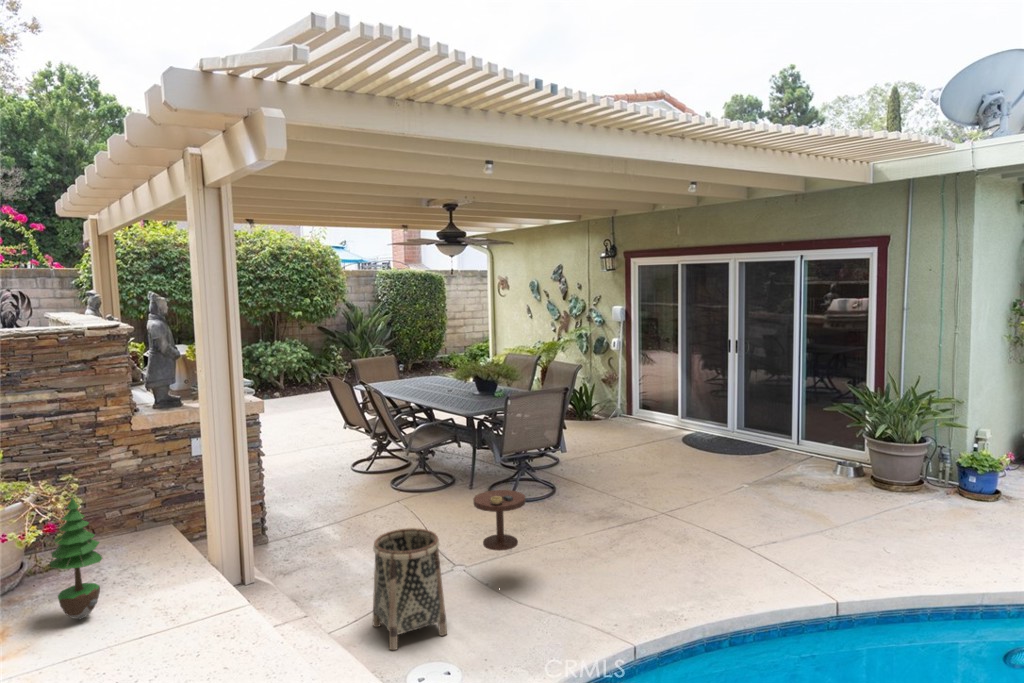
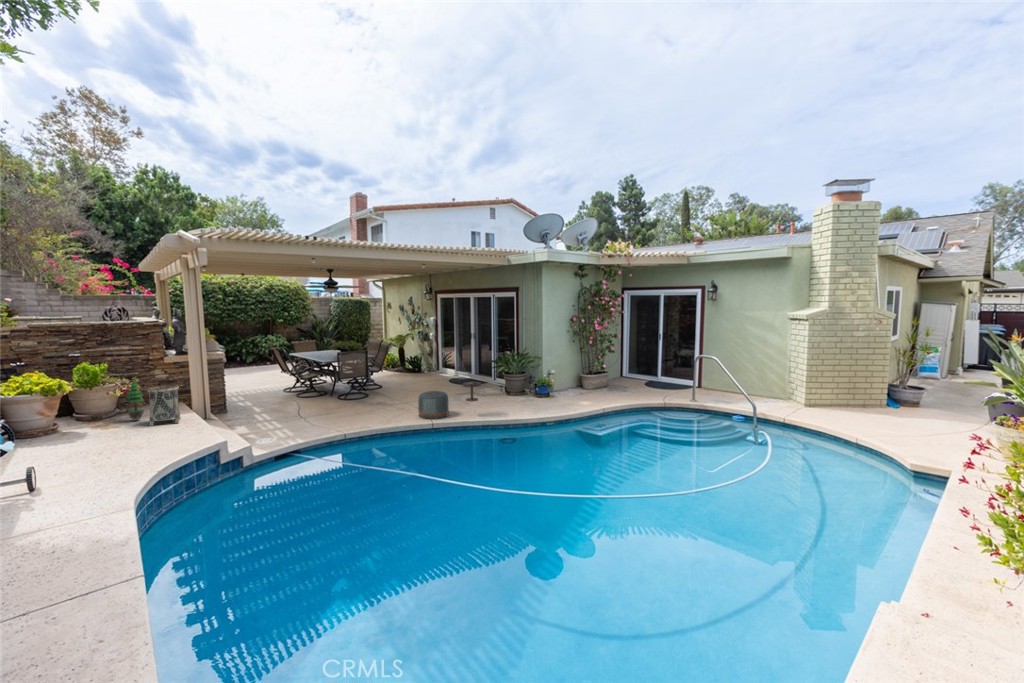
side table: present [473,490,526,551] -> present [463,382,481,401]
pouf: none [777,499,864,585] -> present [418,391,449,419]
basket: present [373,528,447,650] -> present [147,385,181,426]

